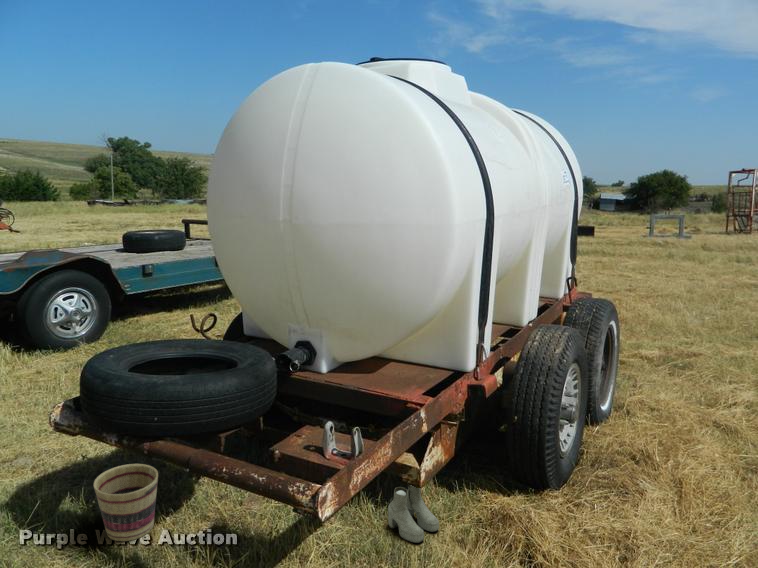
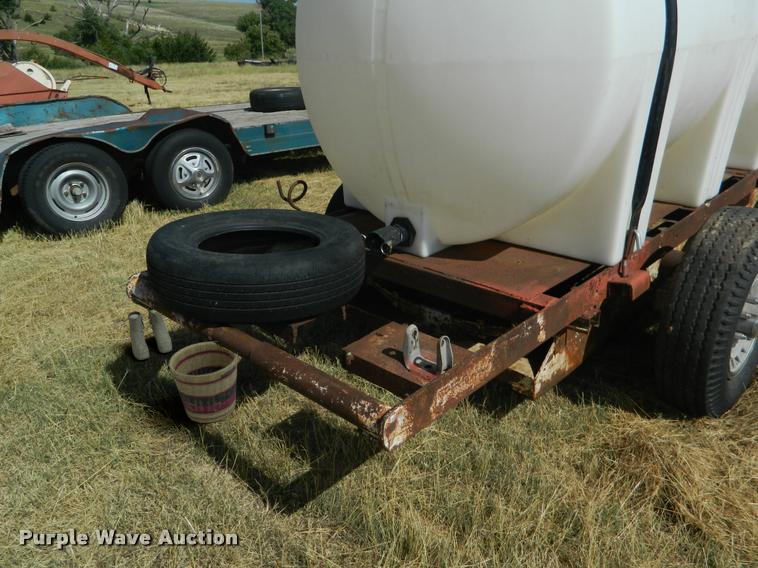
boots: present [388,484,439,543] -> present [128,308,172,360]

